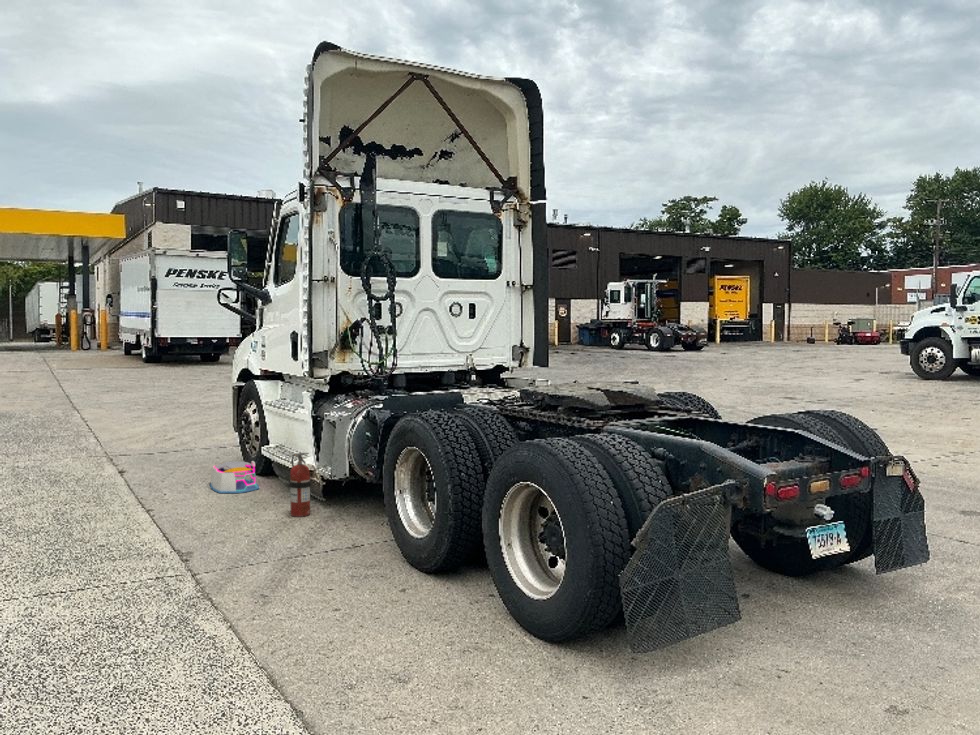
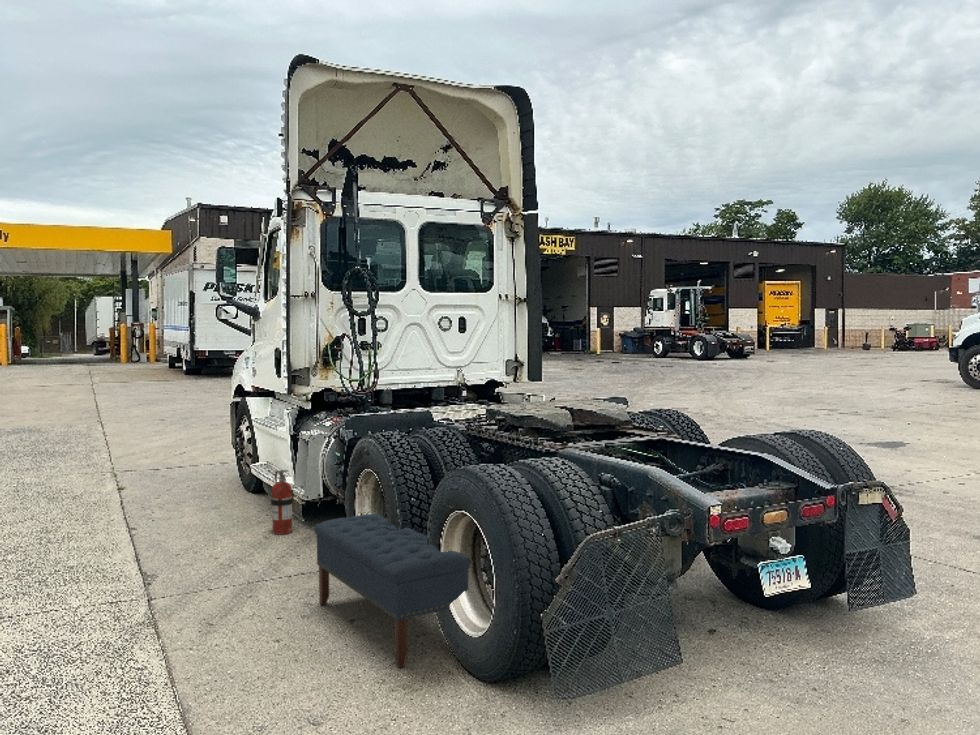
storage bin: present [210,461,259,493] -> none [206,476,253,509]
bench: none [359,491,526,633] -> present [314,514,471,668]

